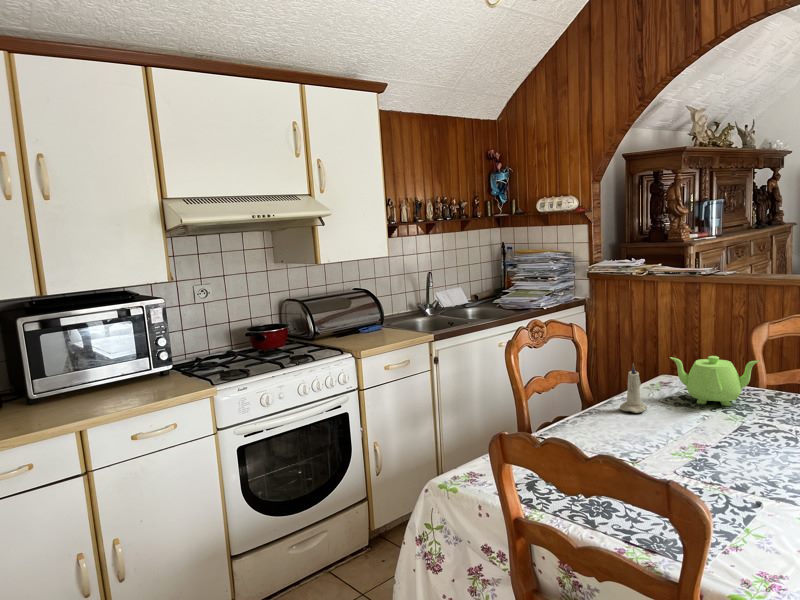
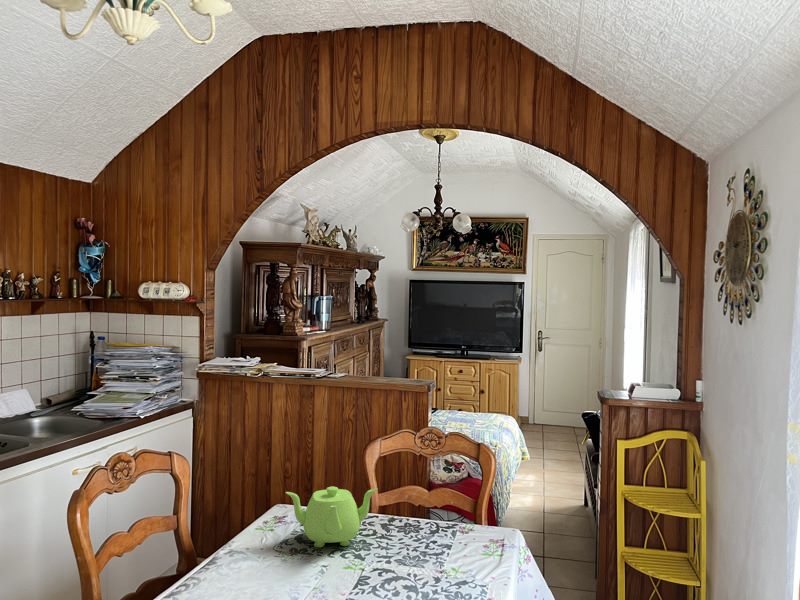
candle: present [620,363,647,413] -> none [225,508,259,575]

